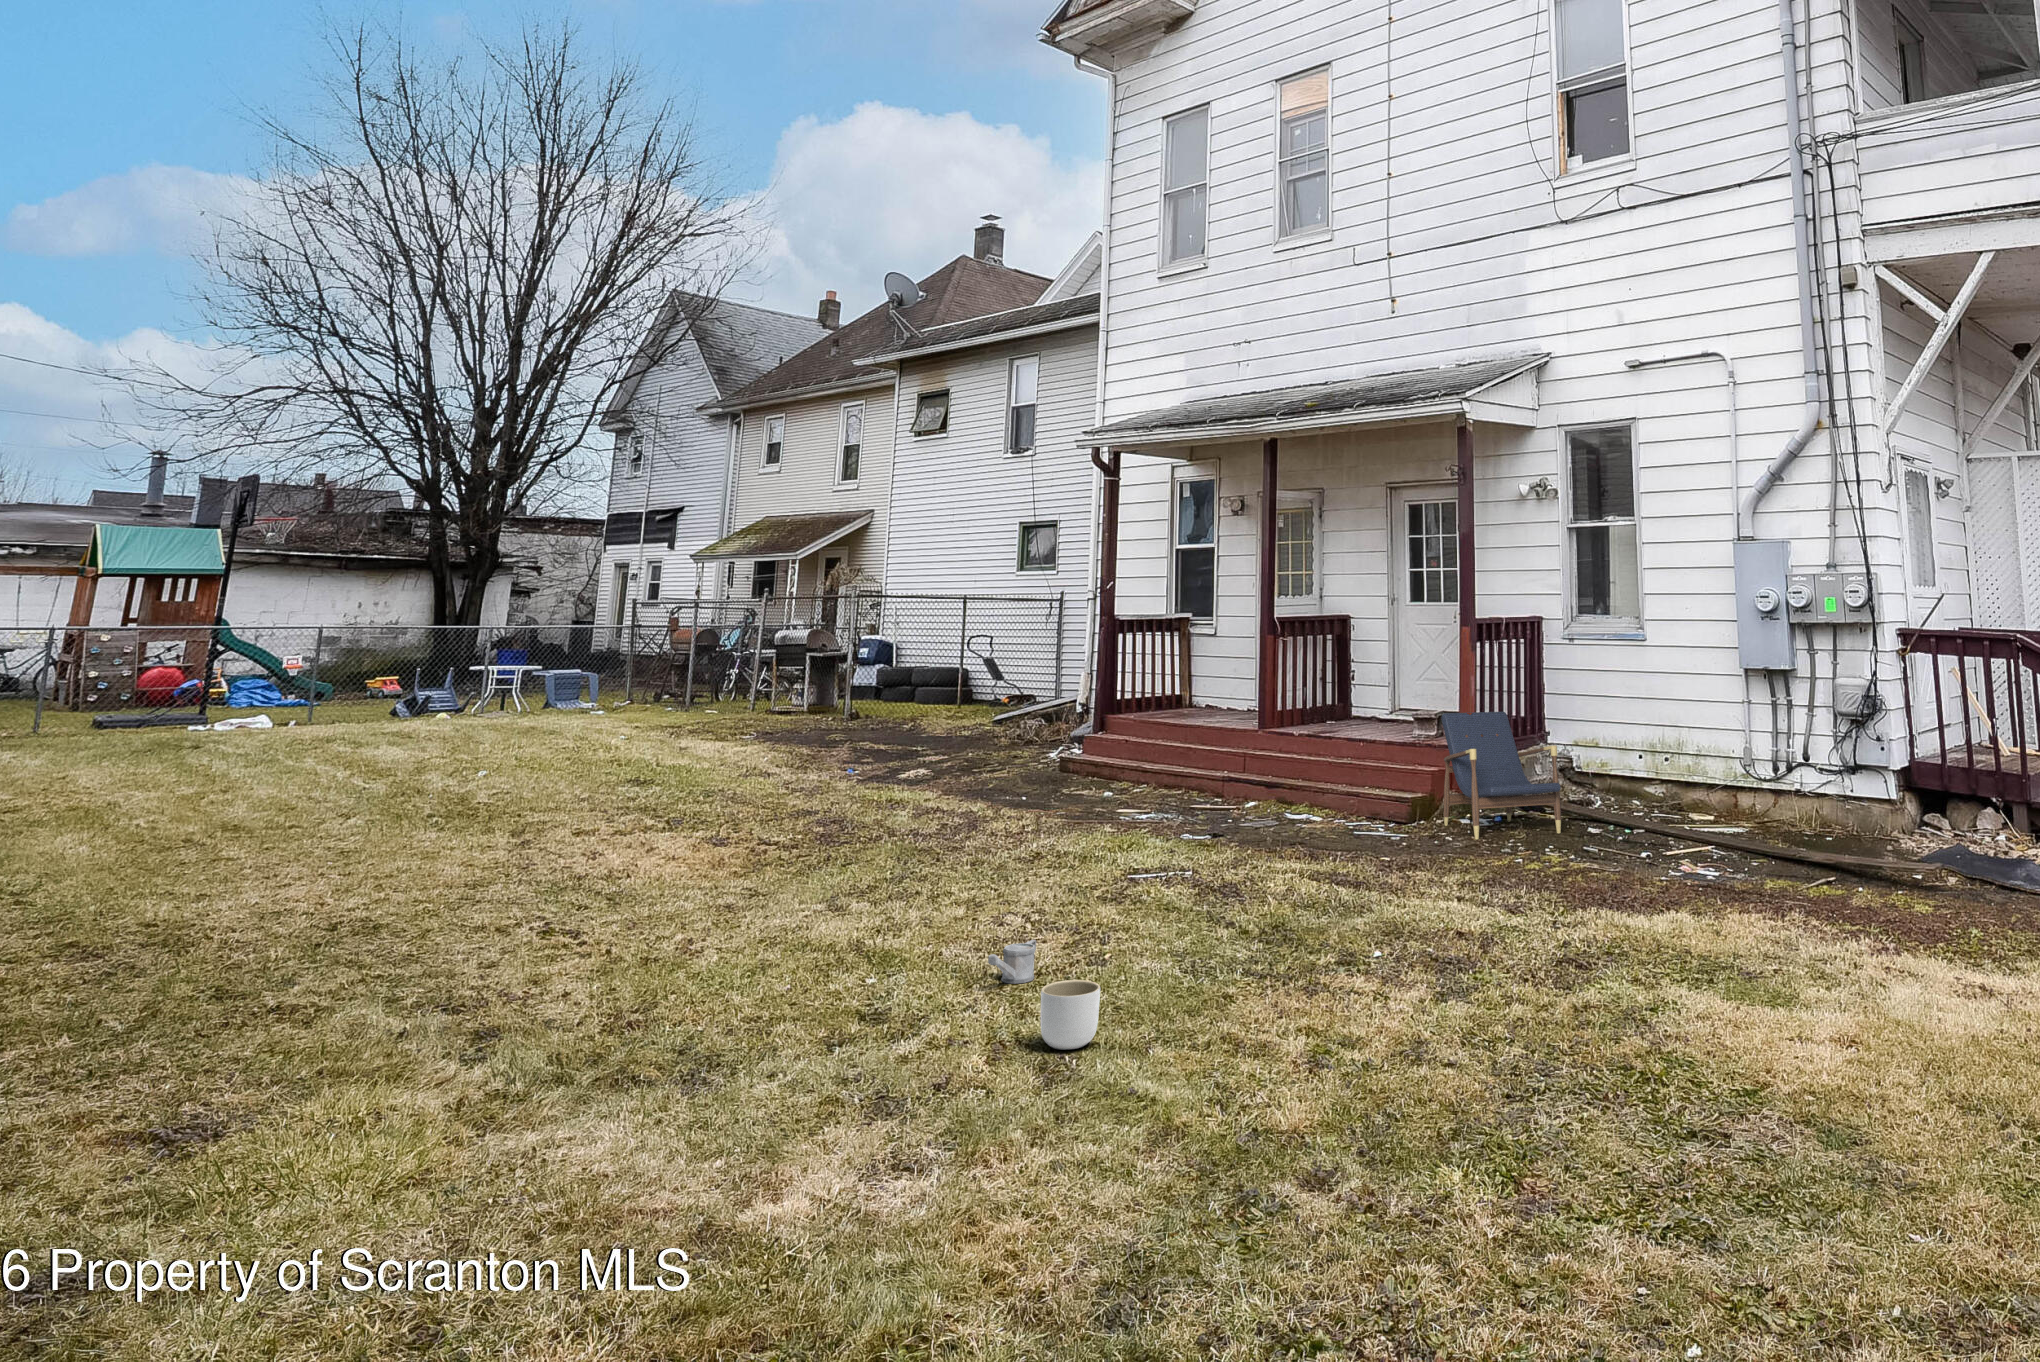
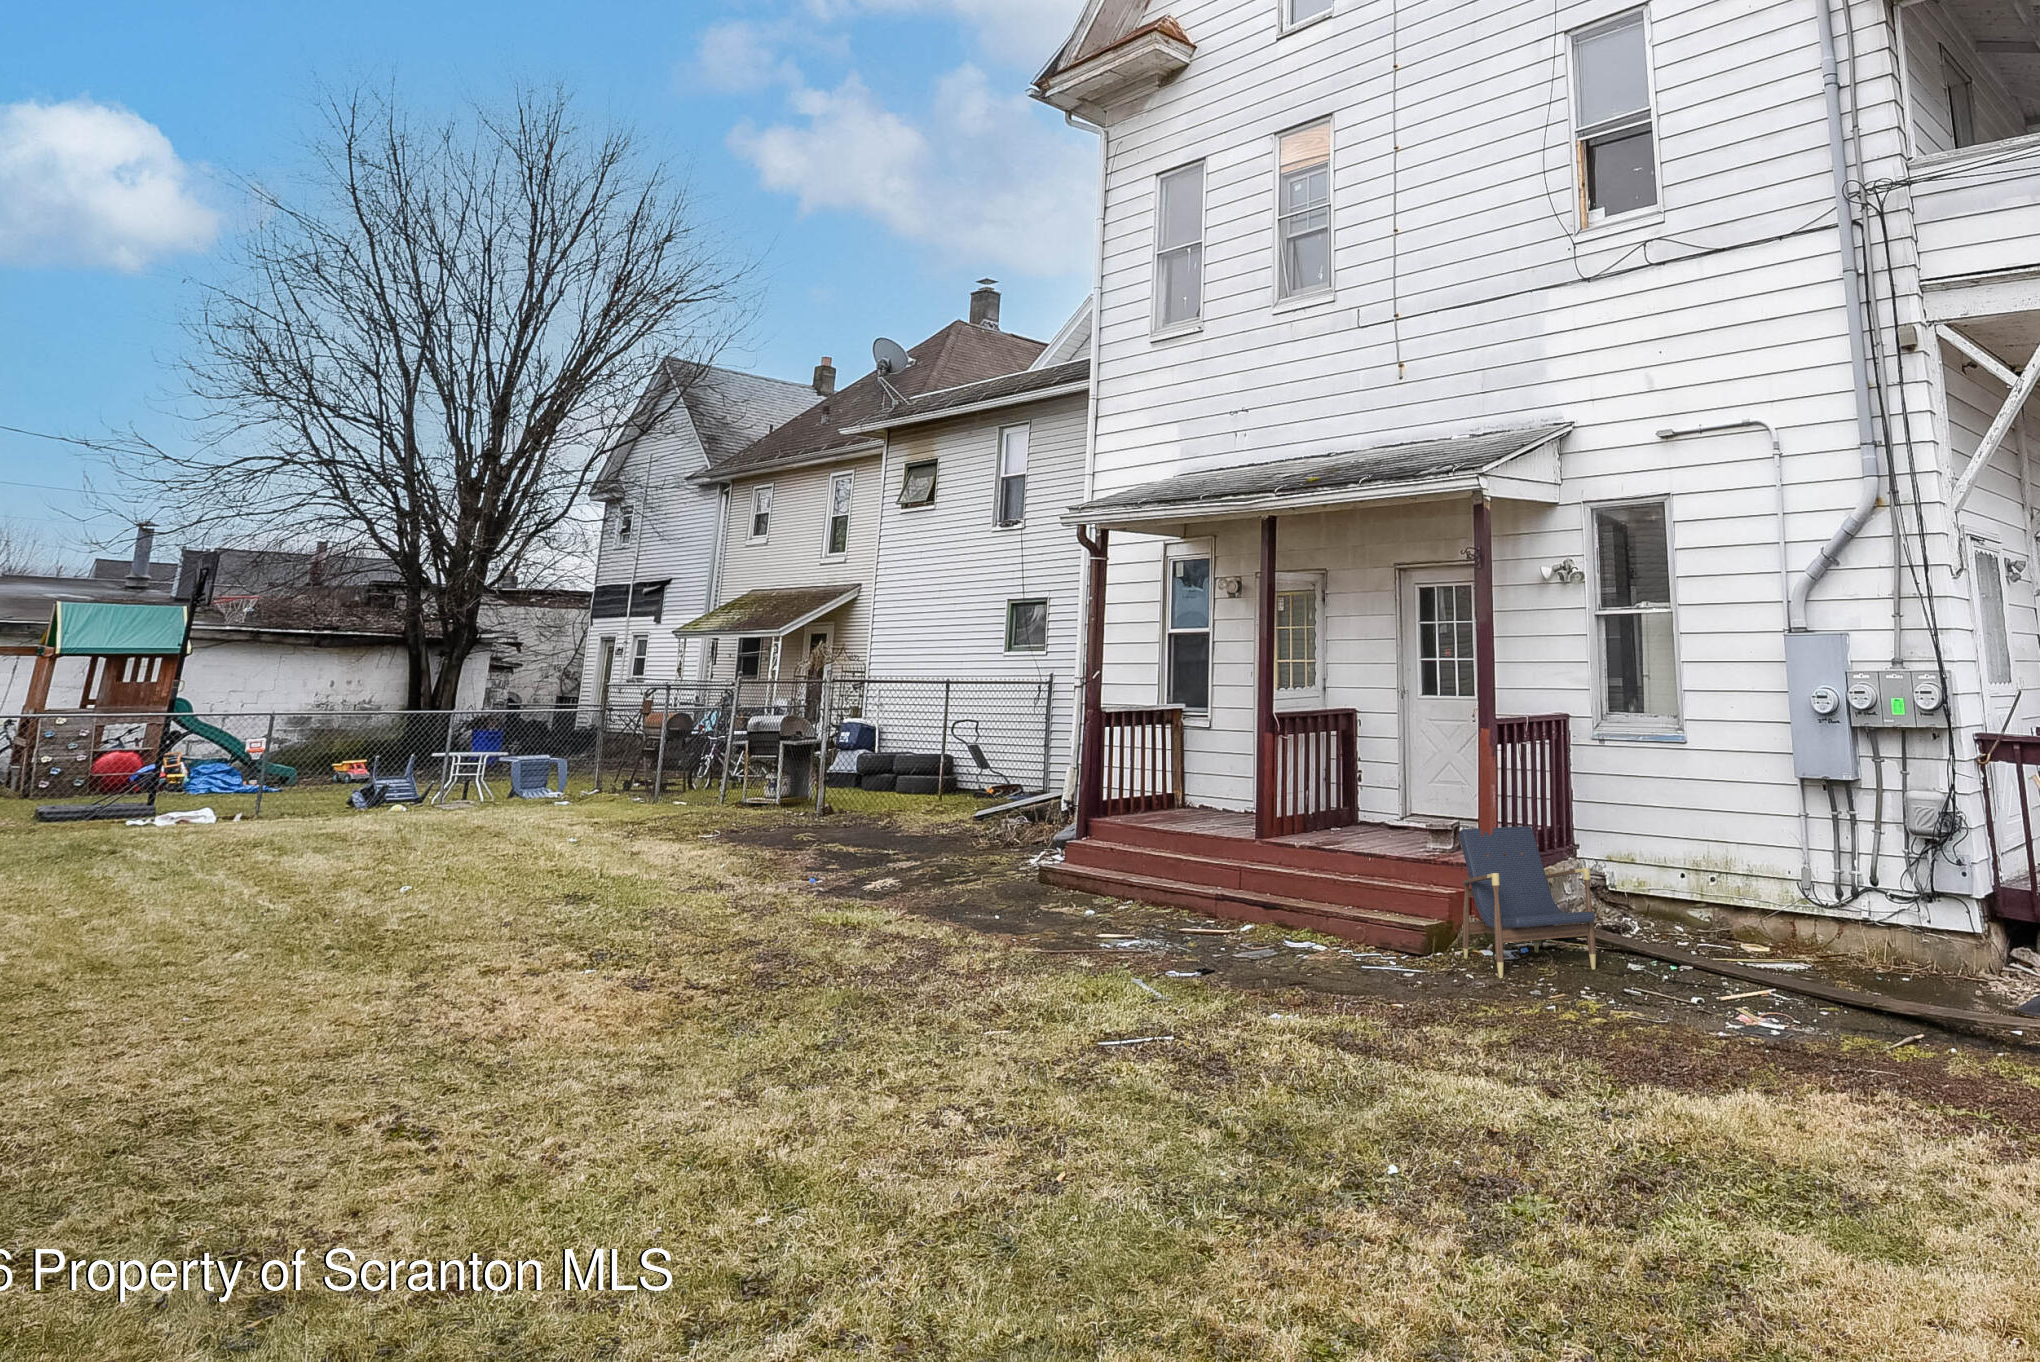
watering can: present [988,940,1036,984] -> none [917,1143,979,1202]
planter: present [1041,980,1100,1050] -> none [969,1219,1044,1316]

